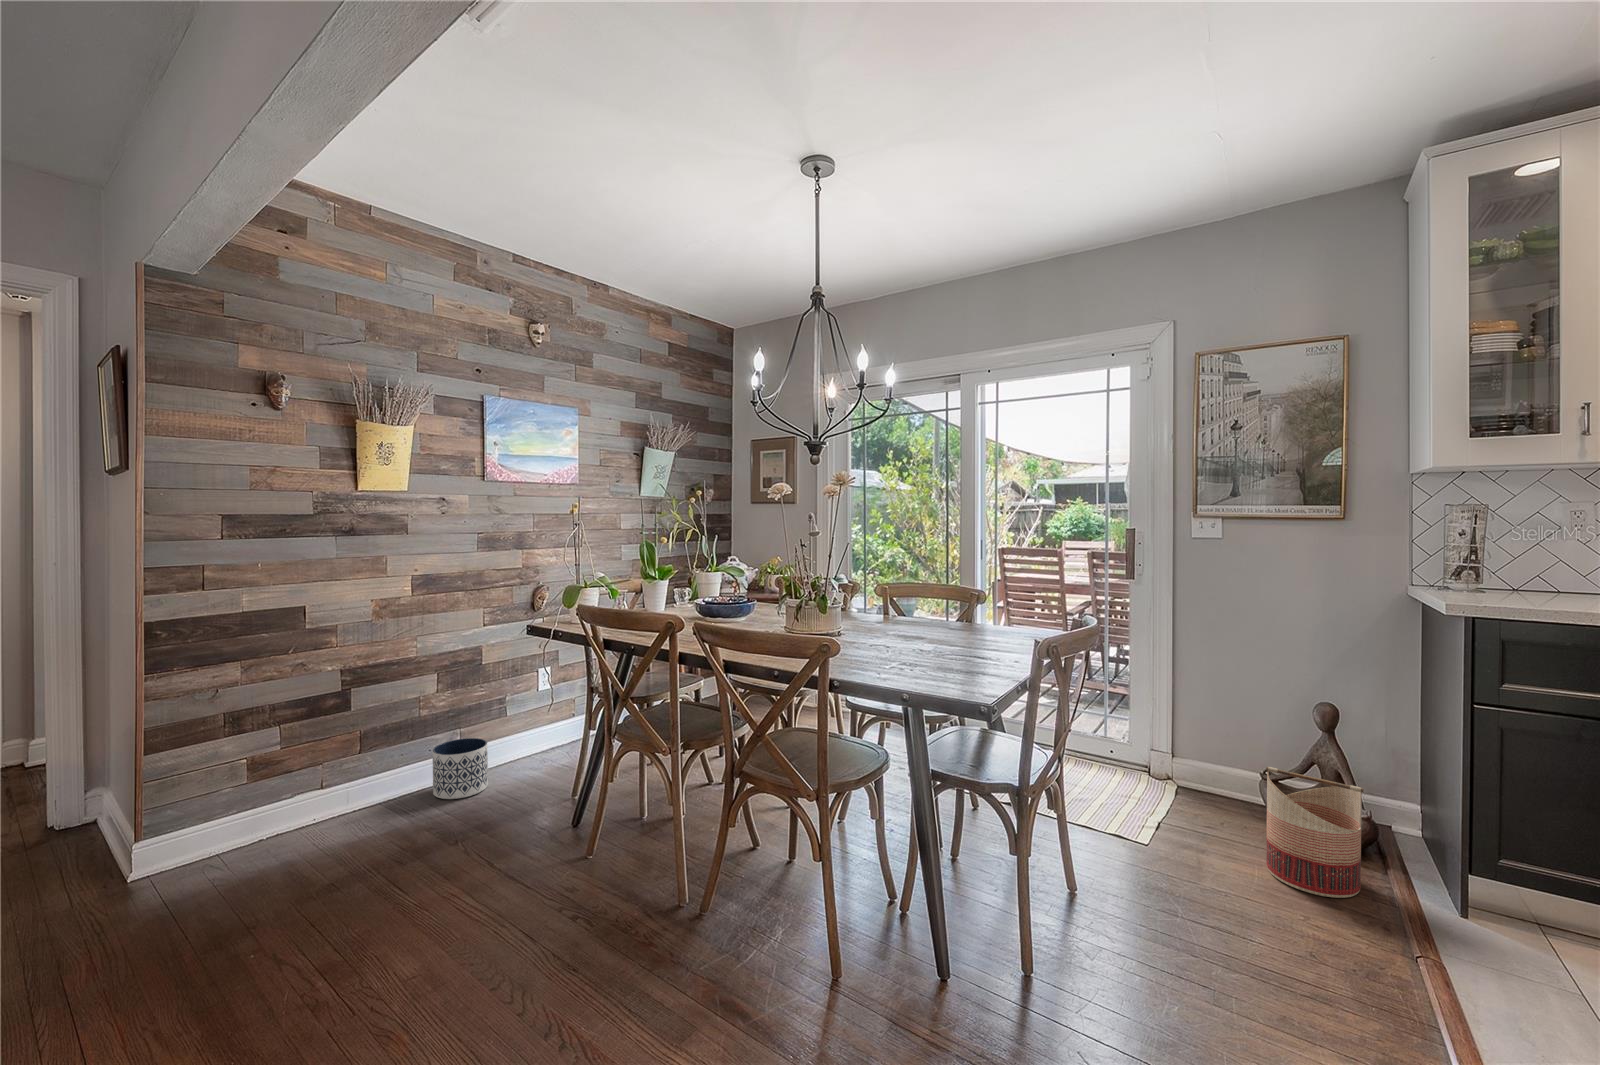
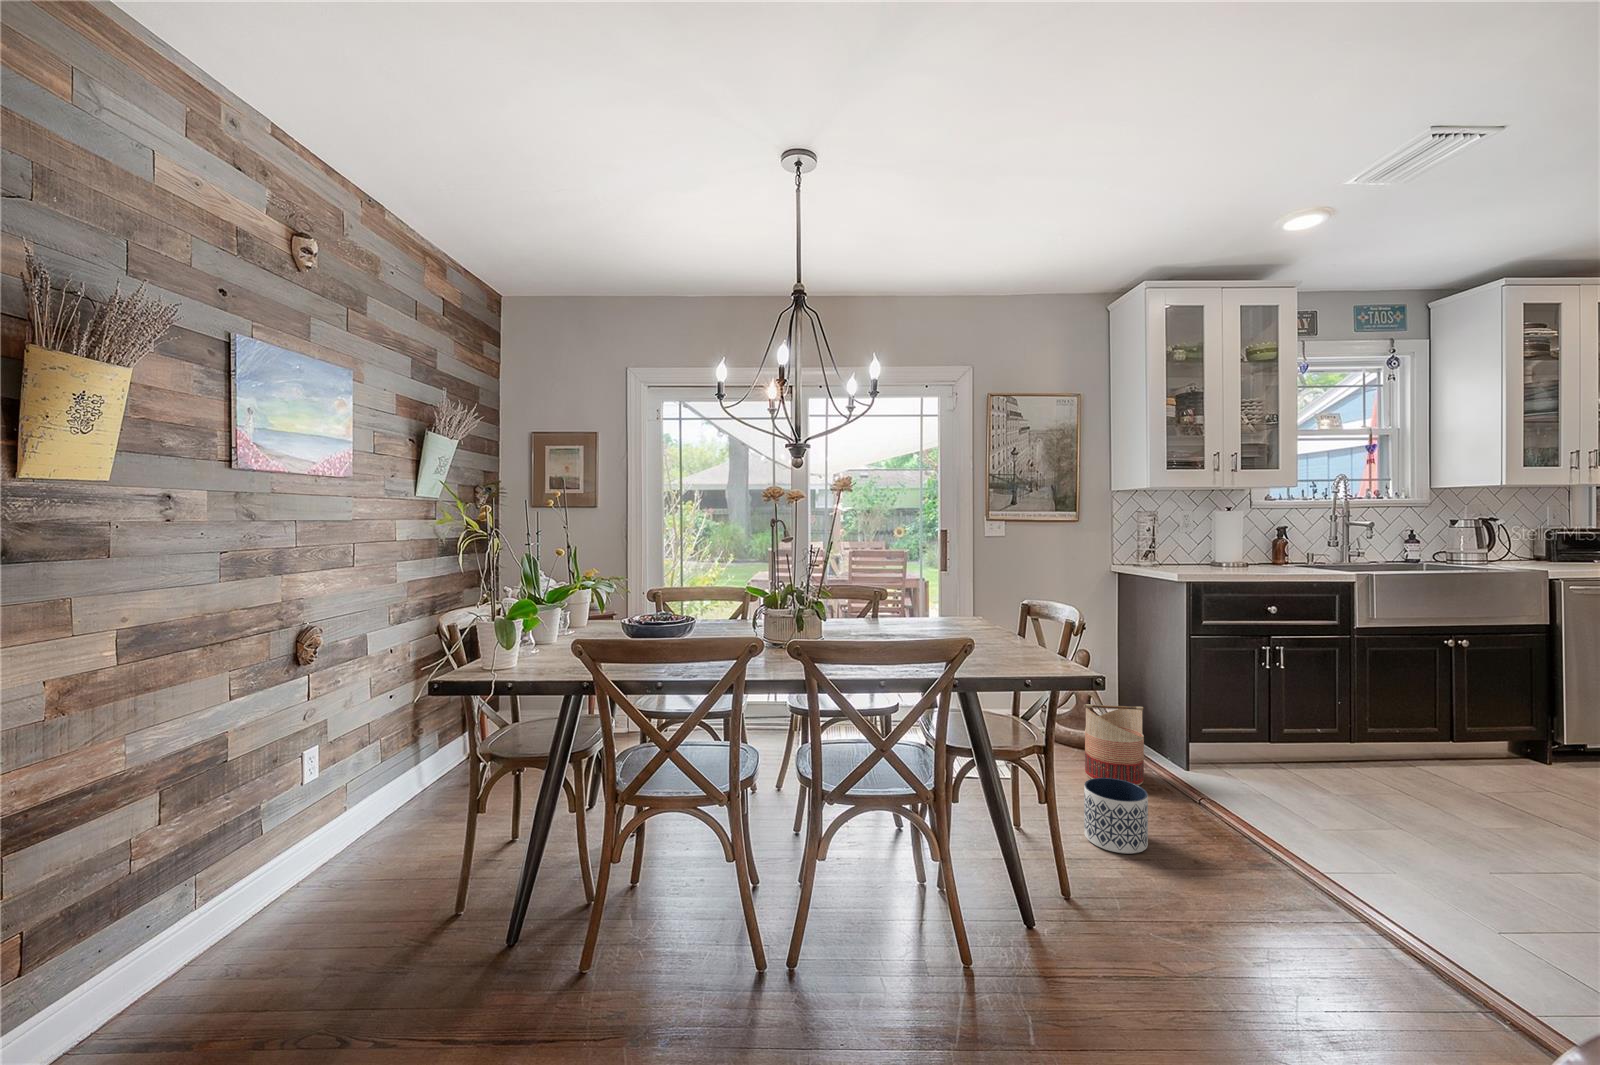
planter: present [433,738,488,799] -> present [1084,778,1148,854]

